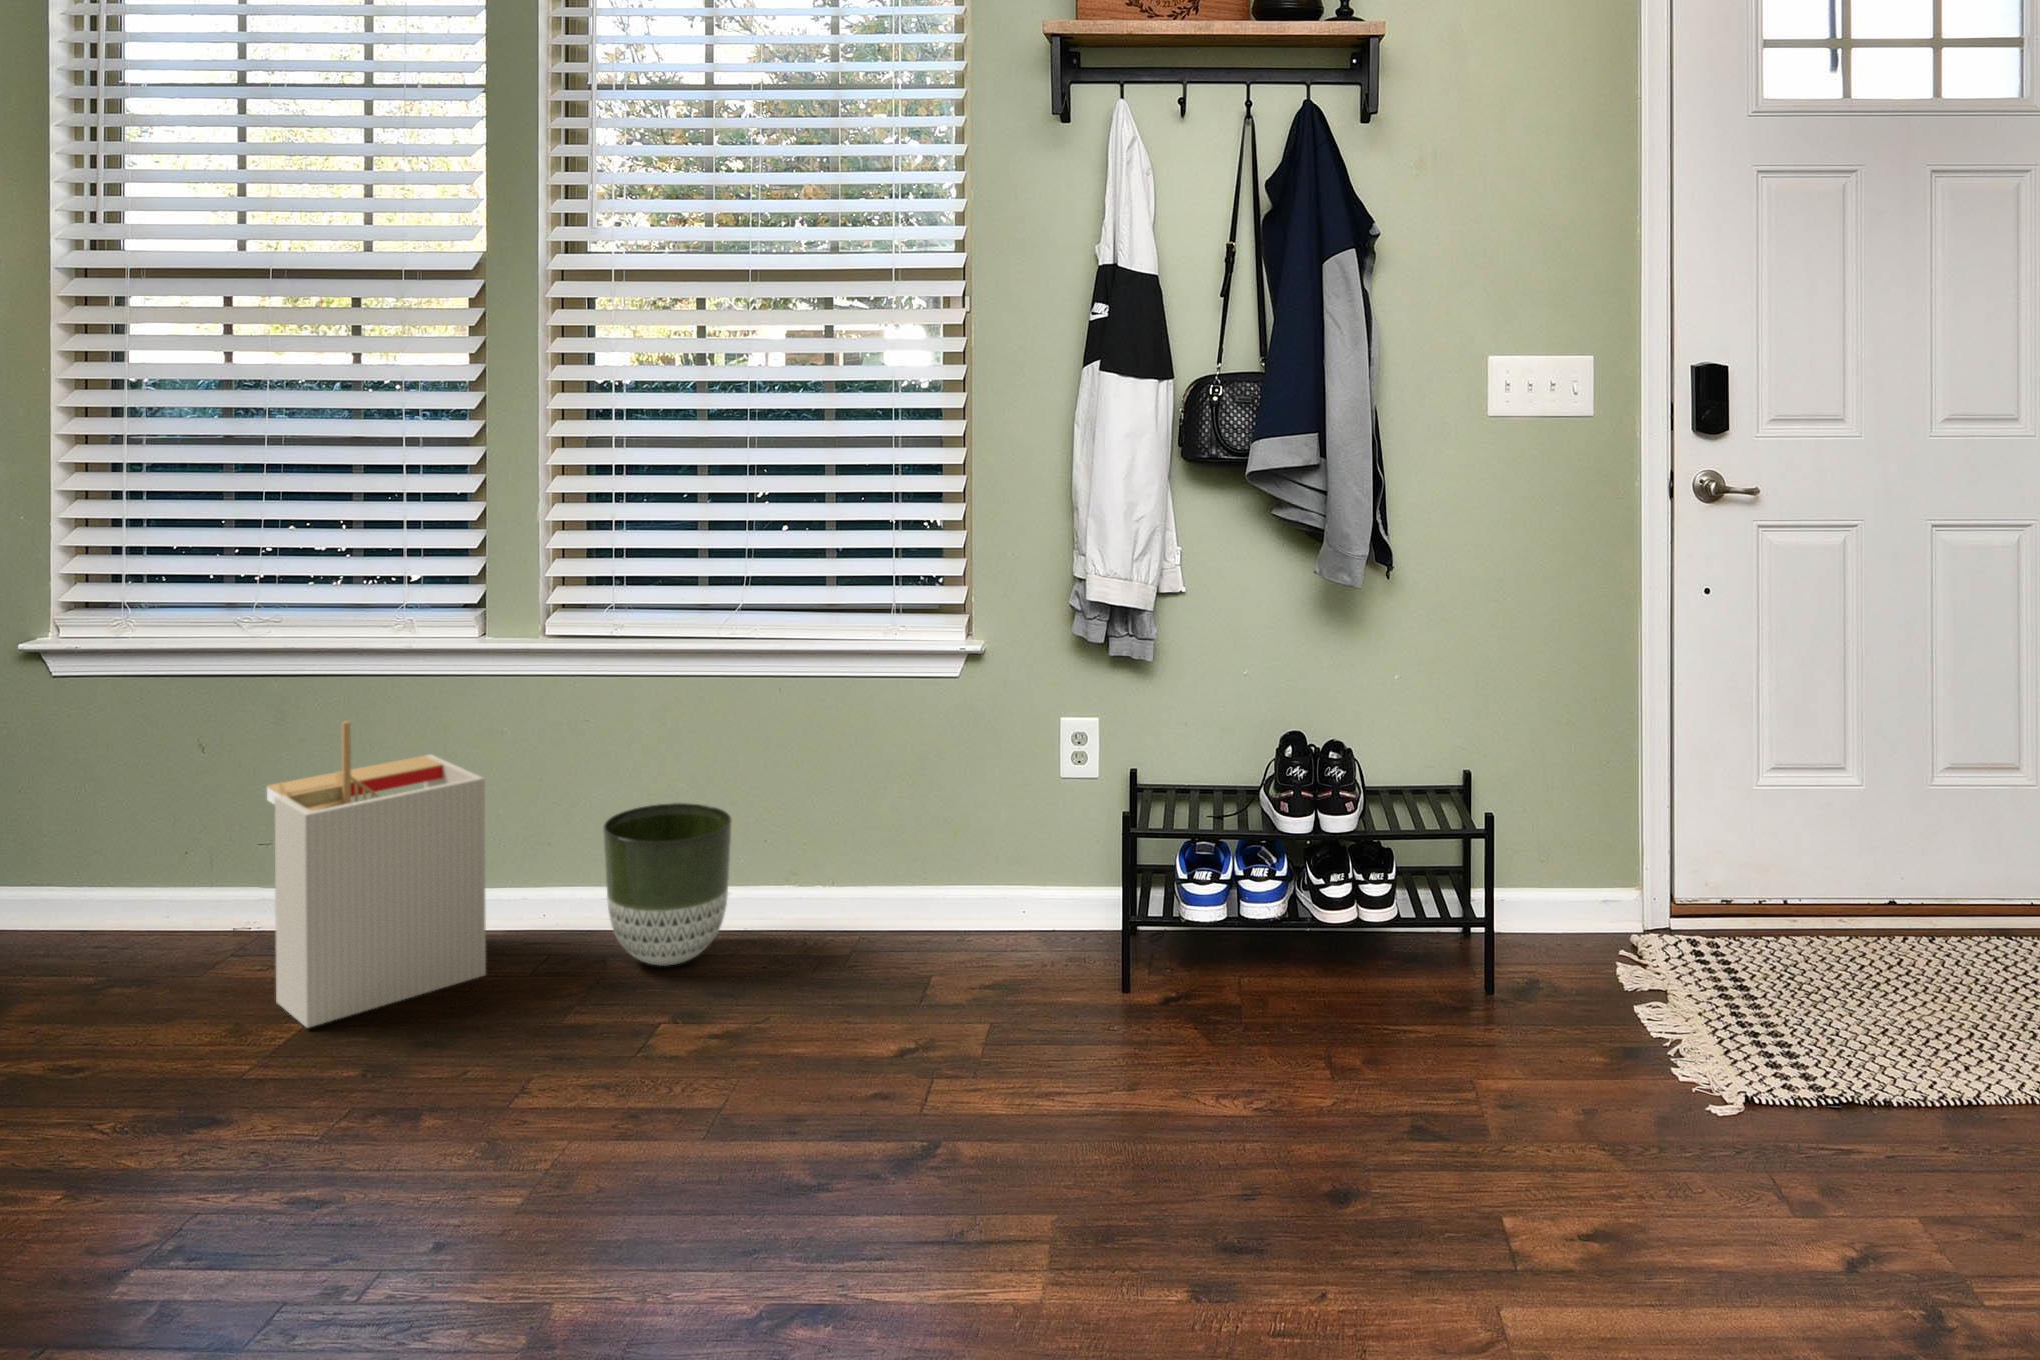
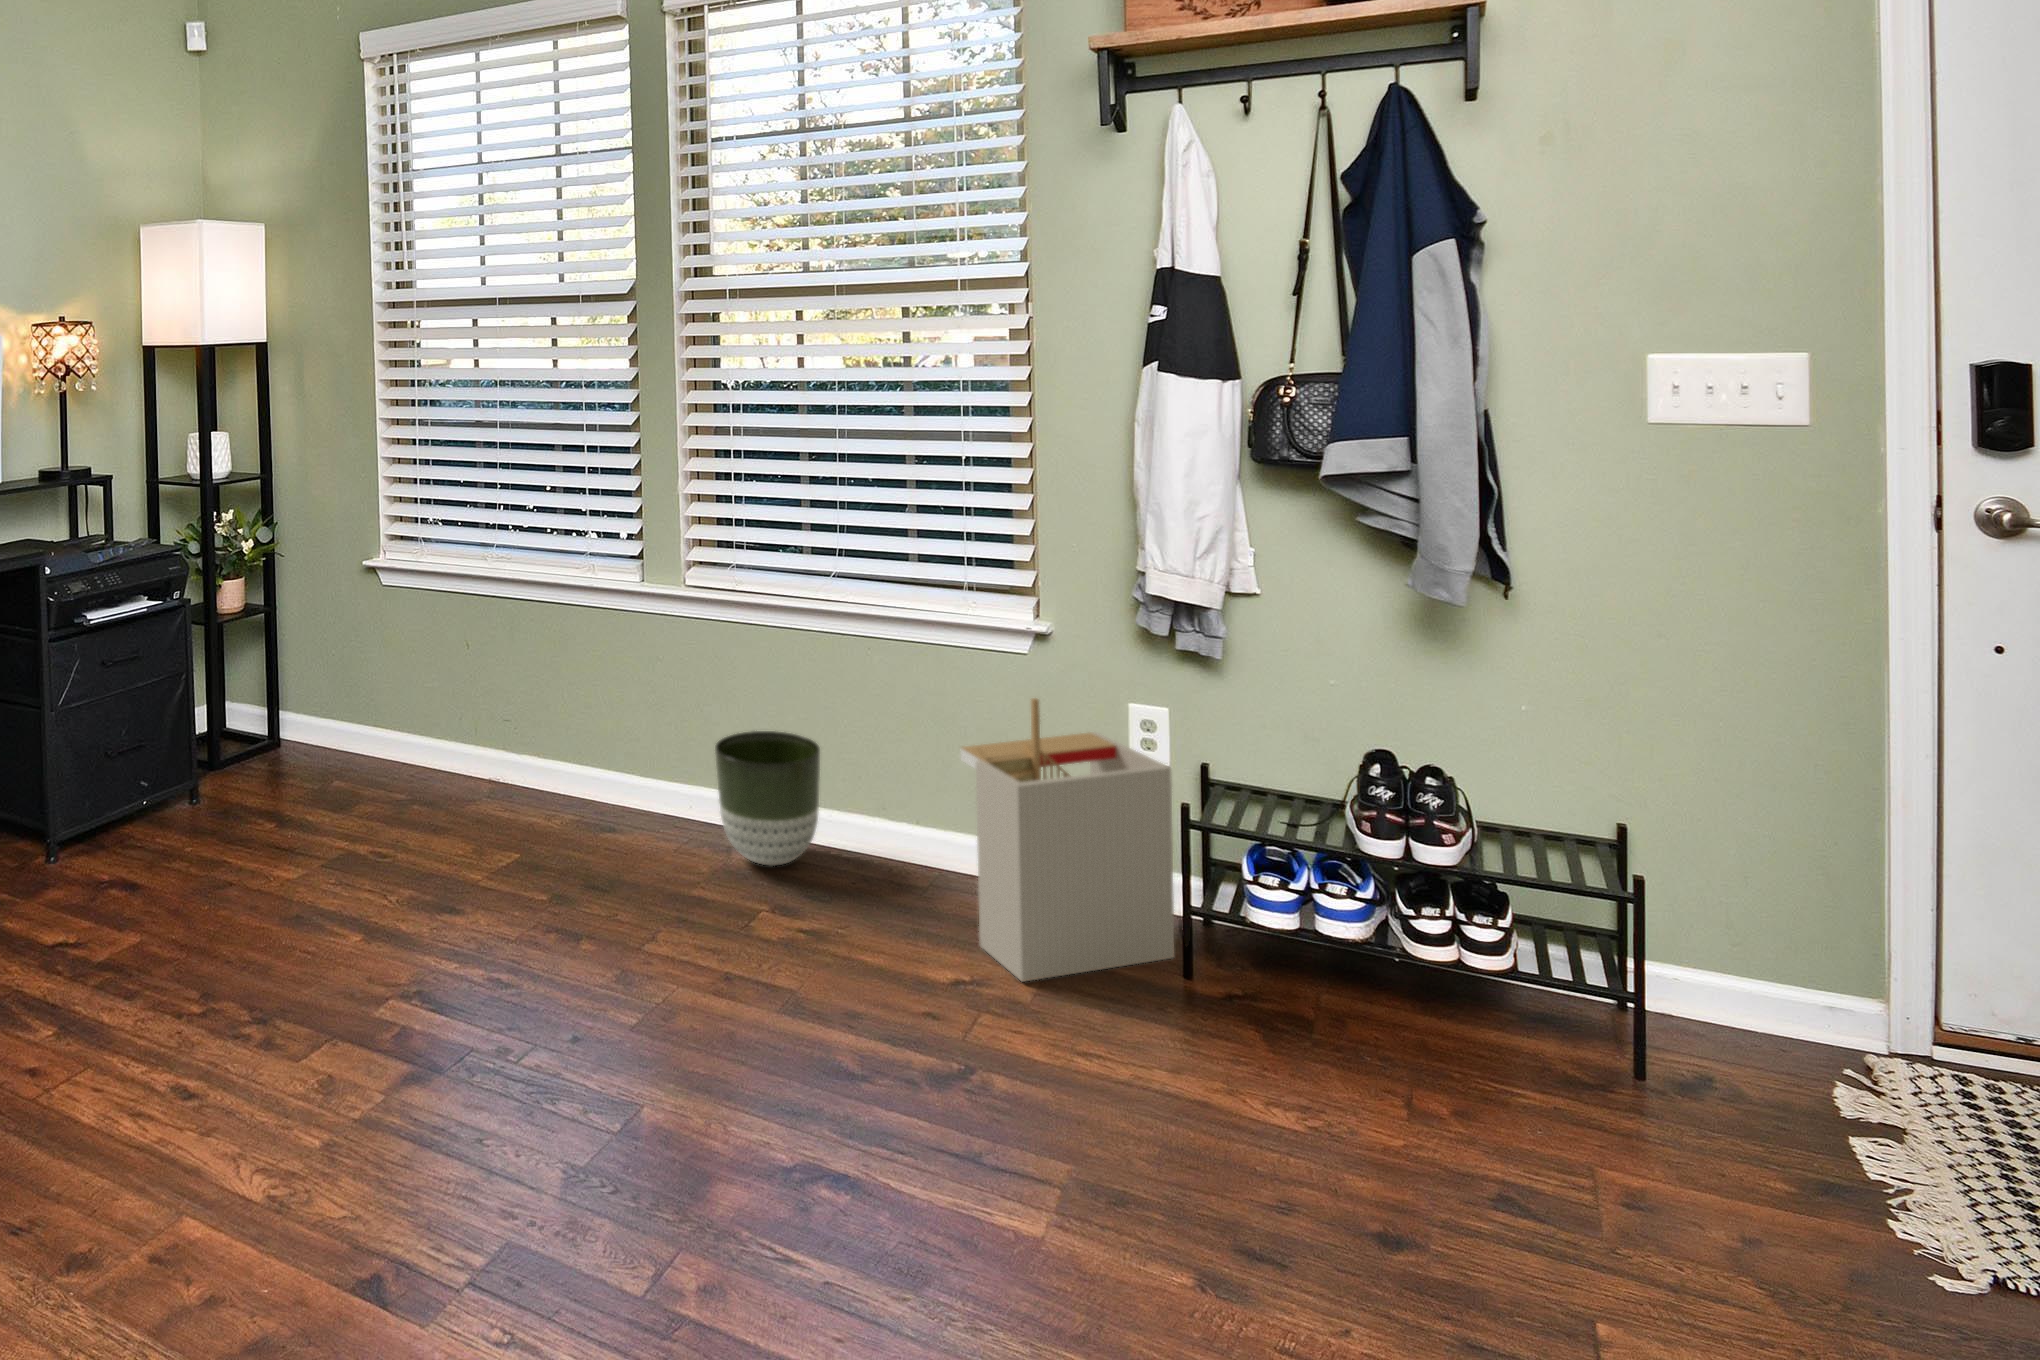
storage bin: present [267,721,486,1028] -> present [960,698,1174,981]

